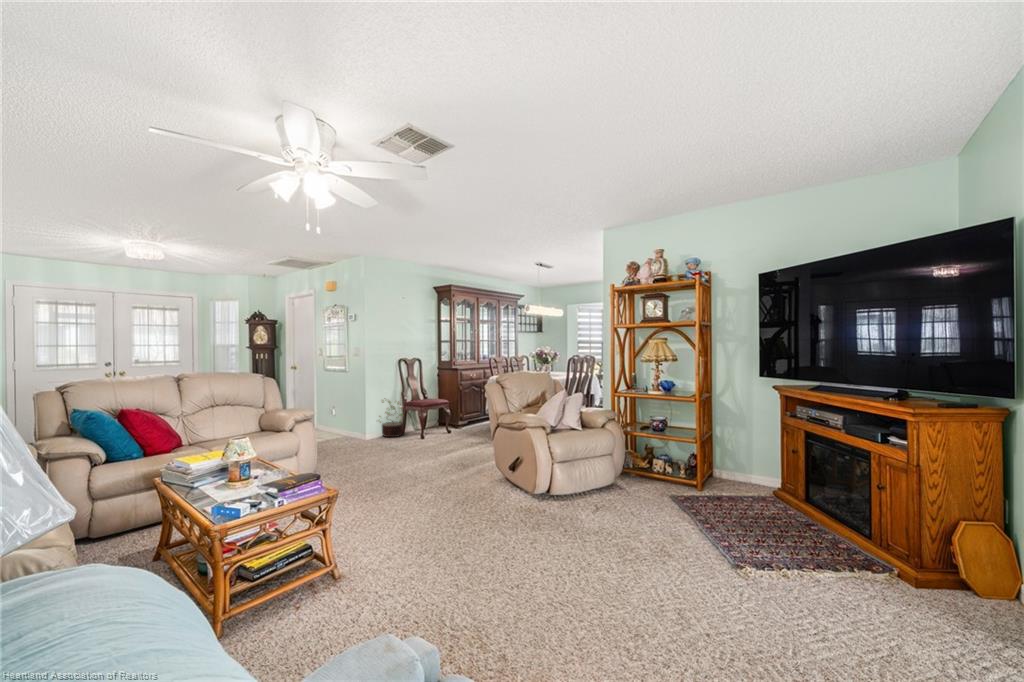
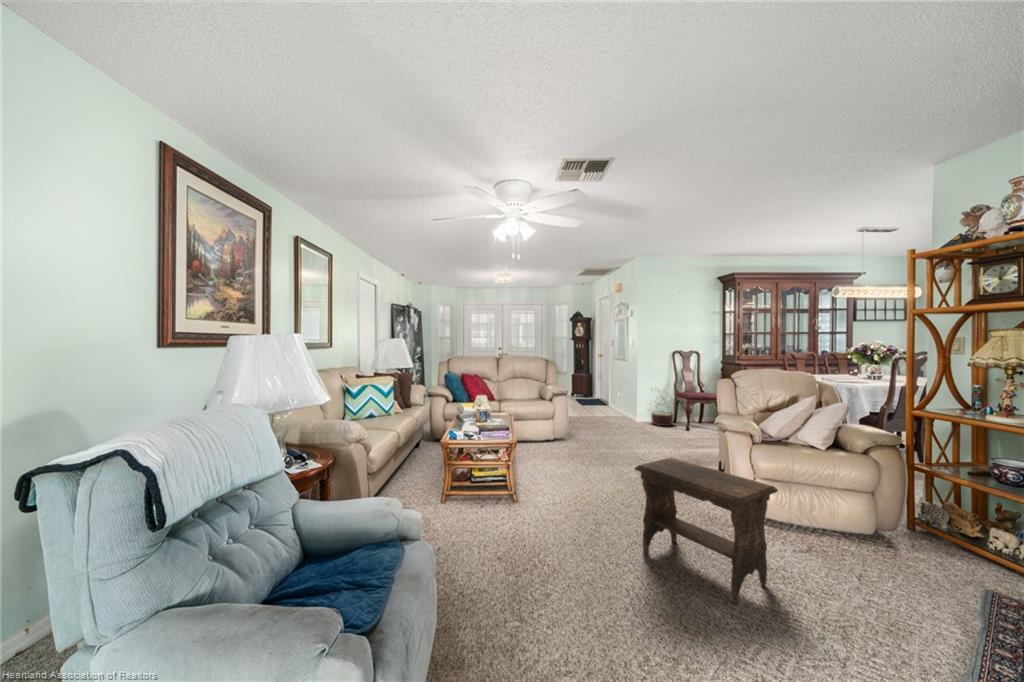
footstool: none [512,465,620,571] -> present [635,458,778,603]

